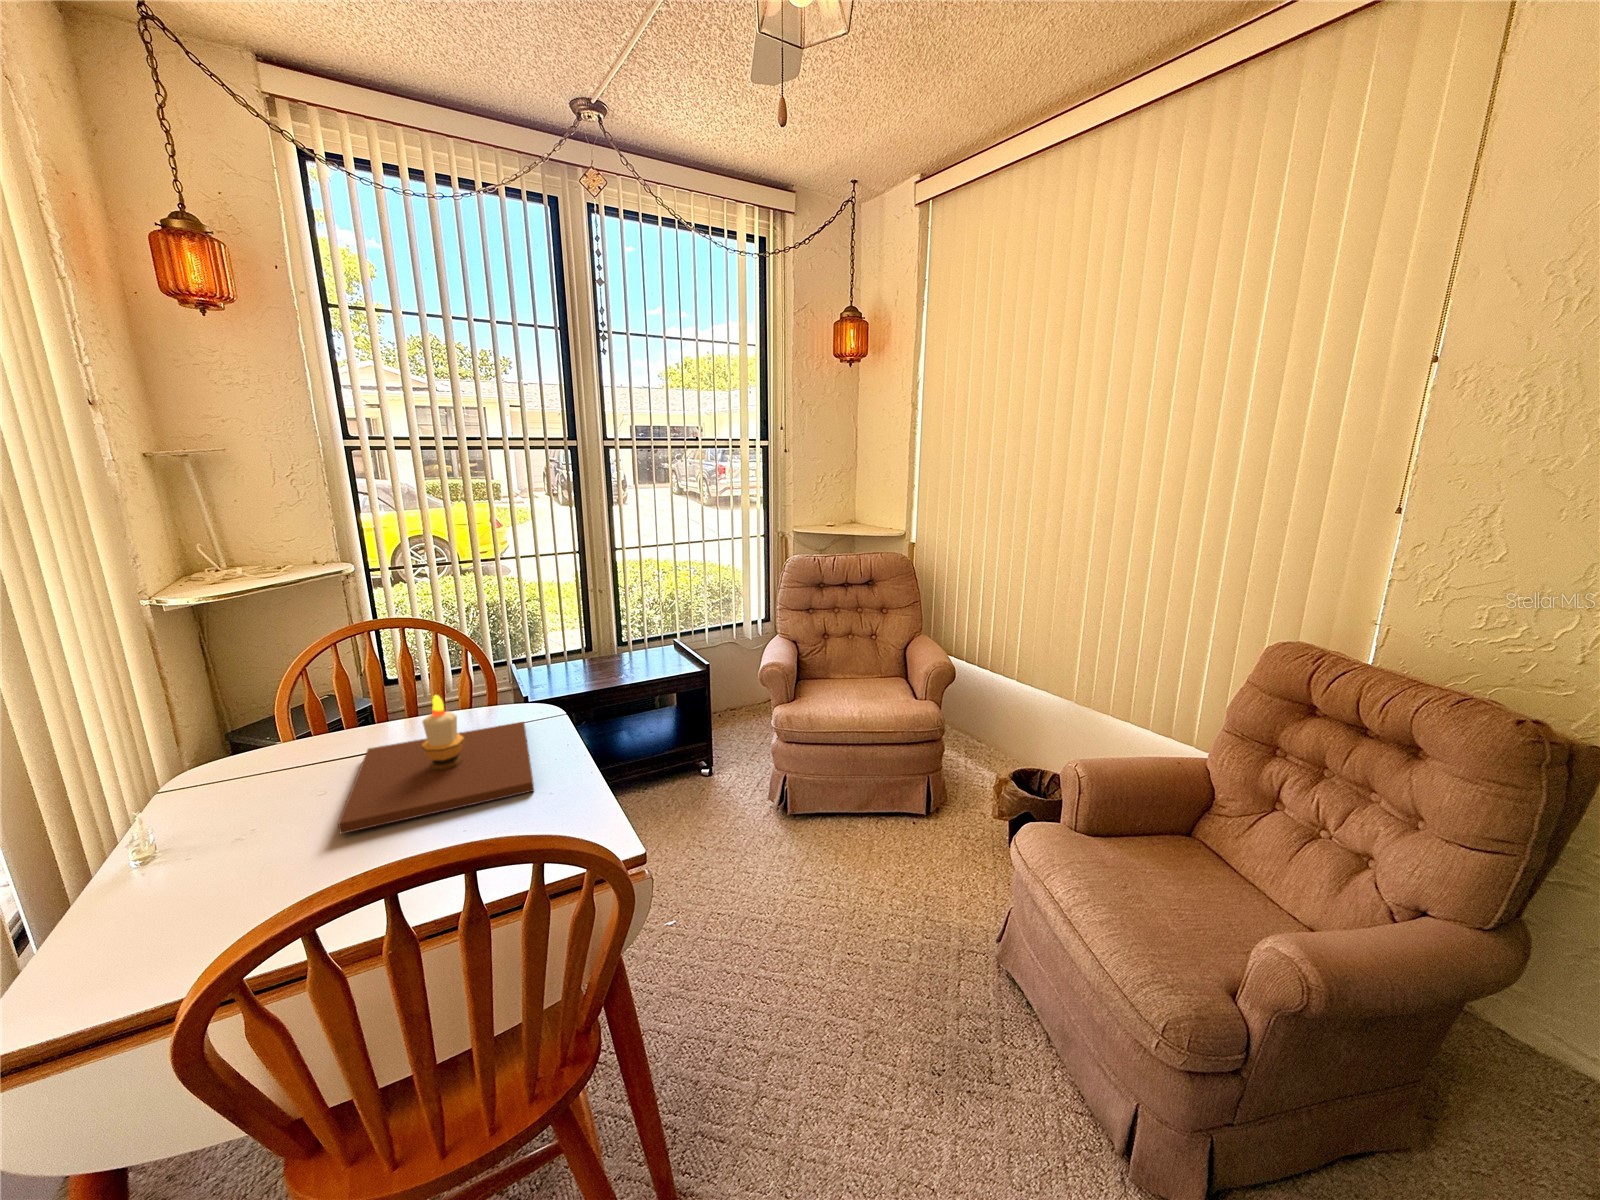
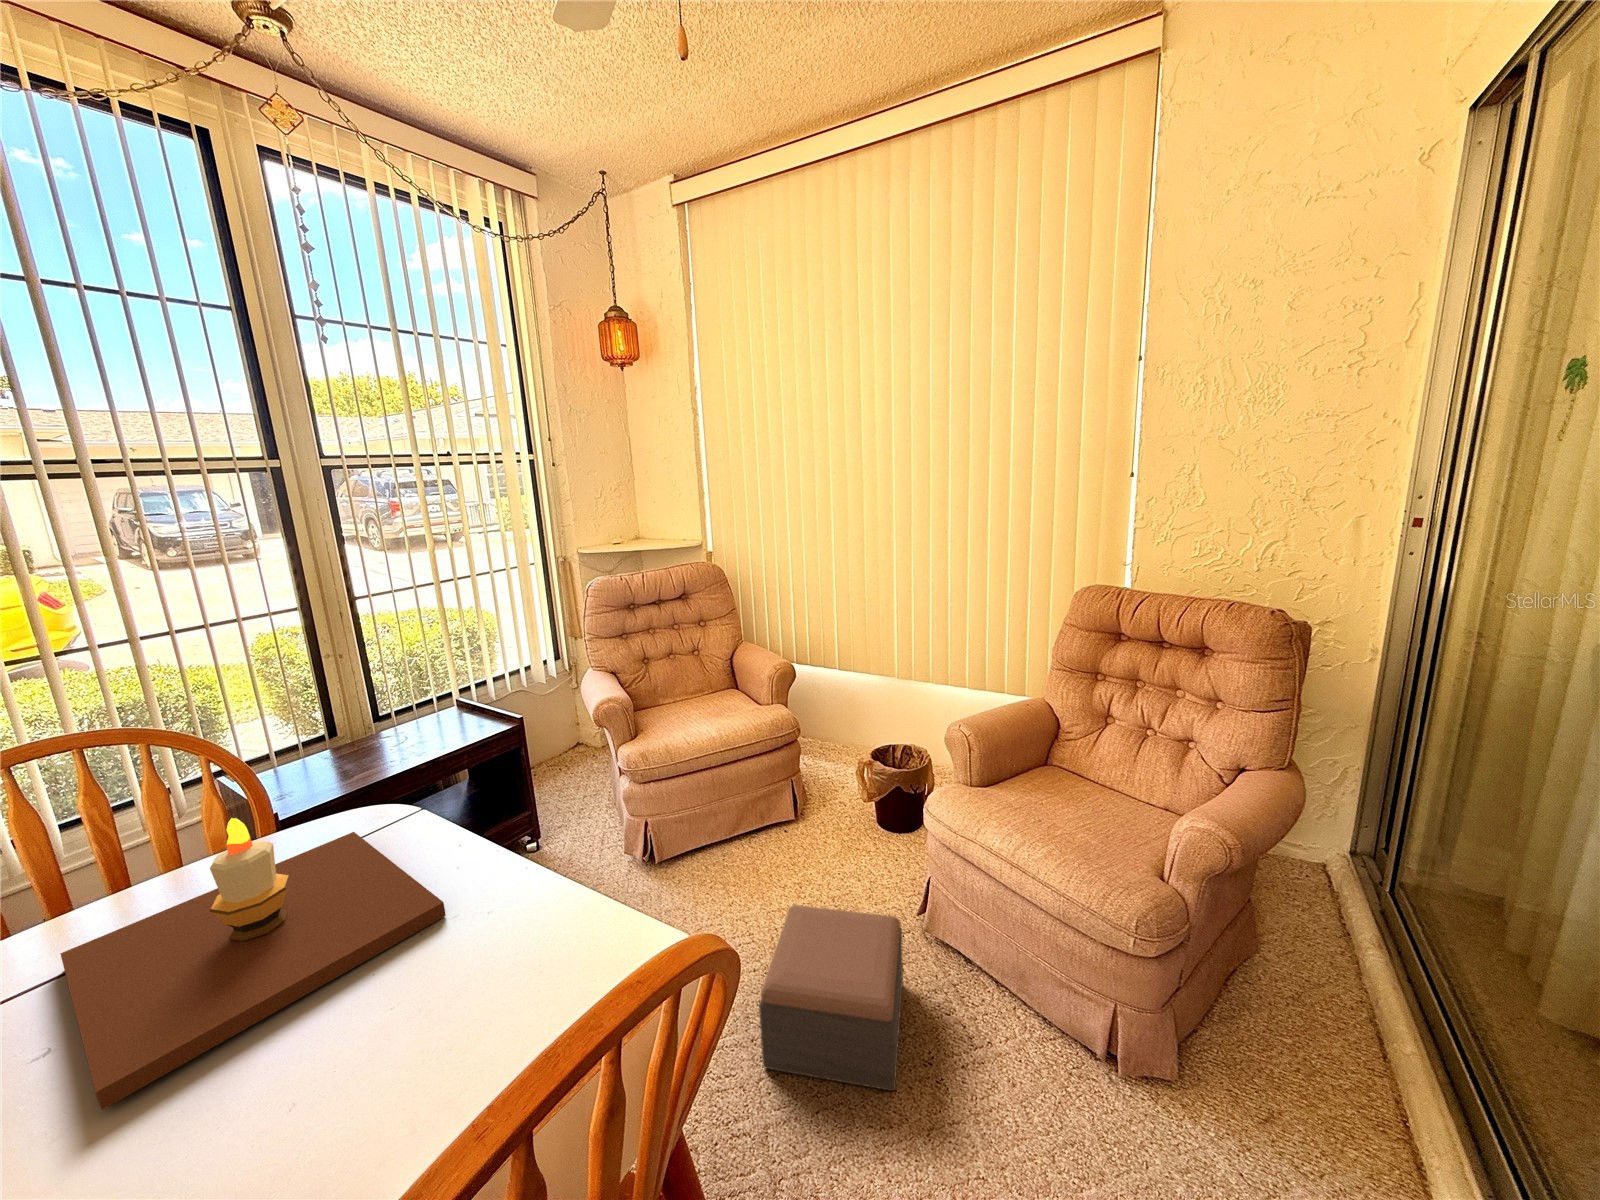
footstool: none [794,885,953,1078] -> present [759,905,903,1091]

